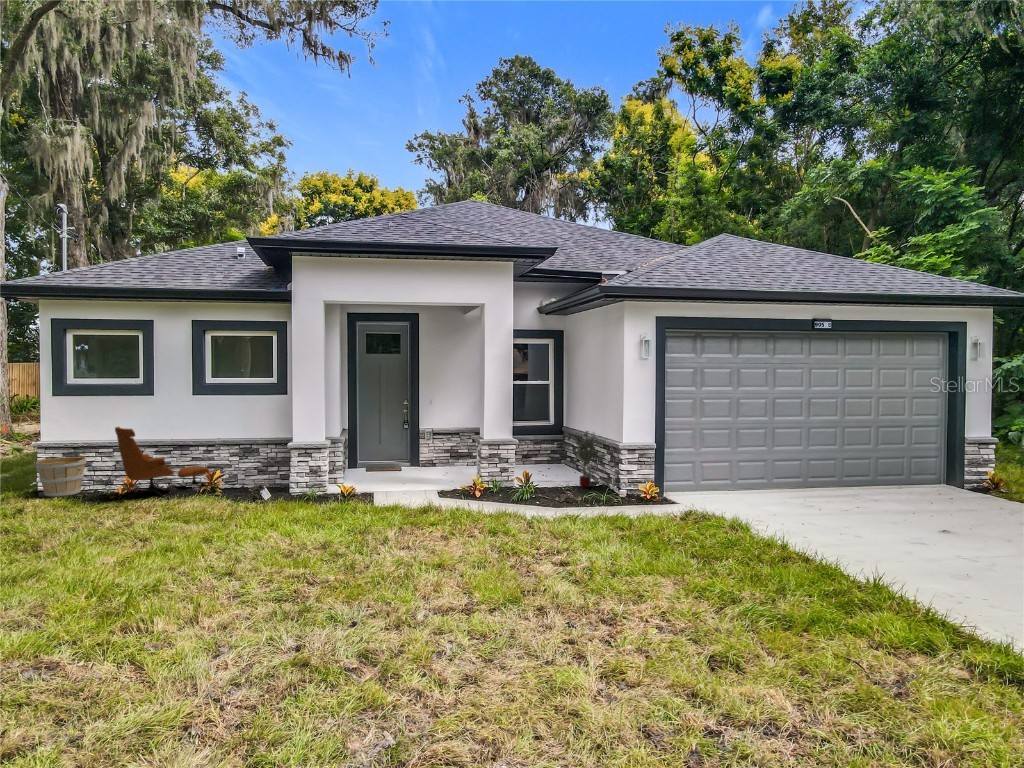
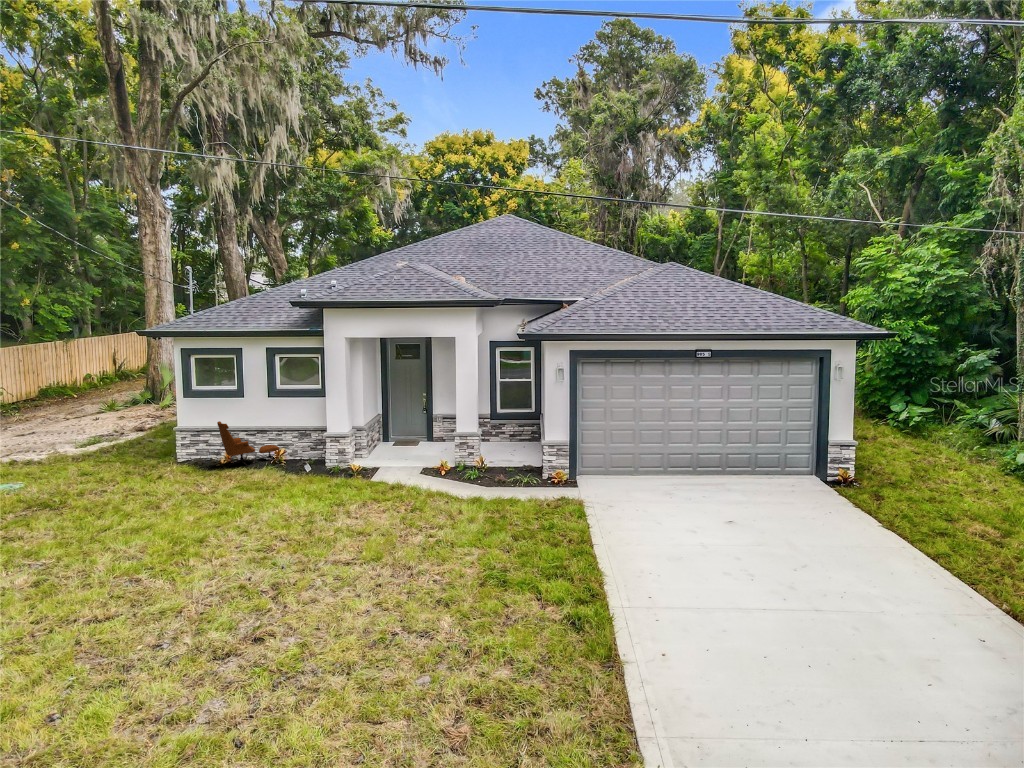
potted tree: present [577,431,605,488] -> none [518,429,540,470]
wooden bucket: present [36,456,87,497] -> none [174,437,205,464]

